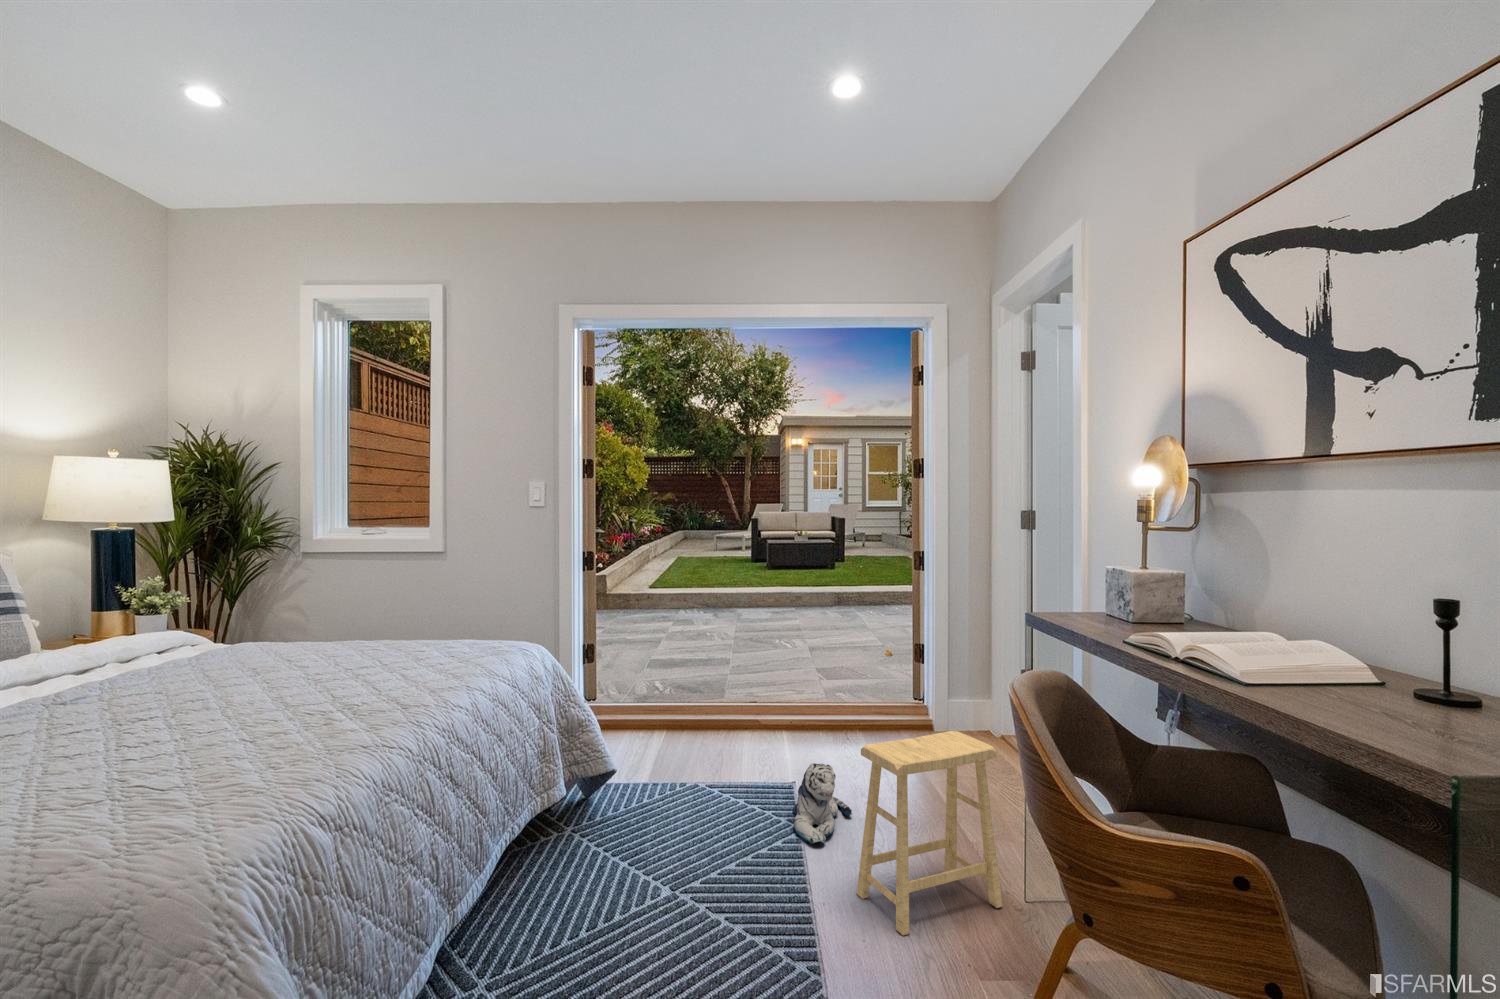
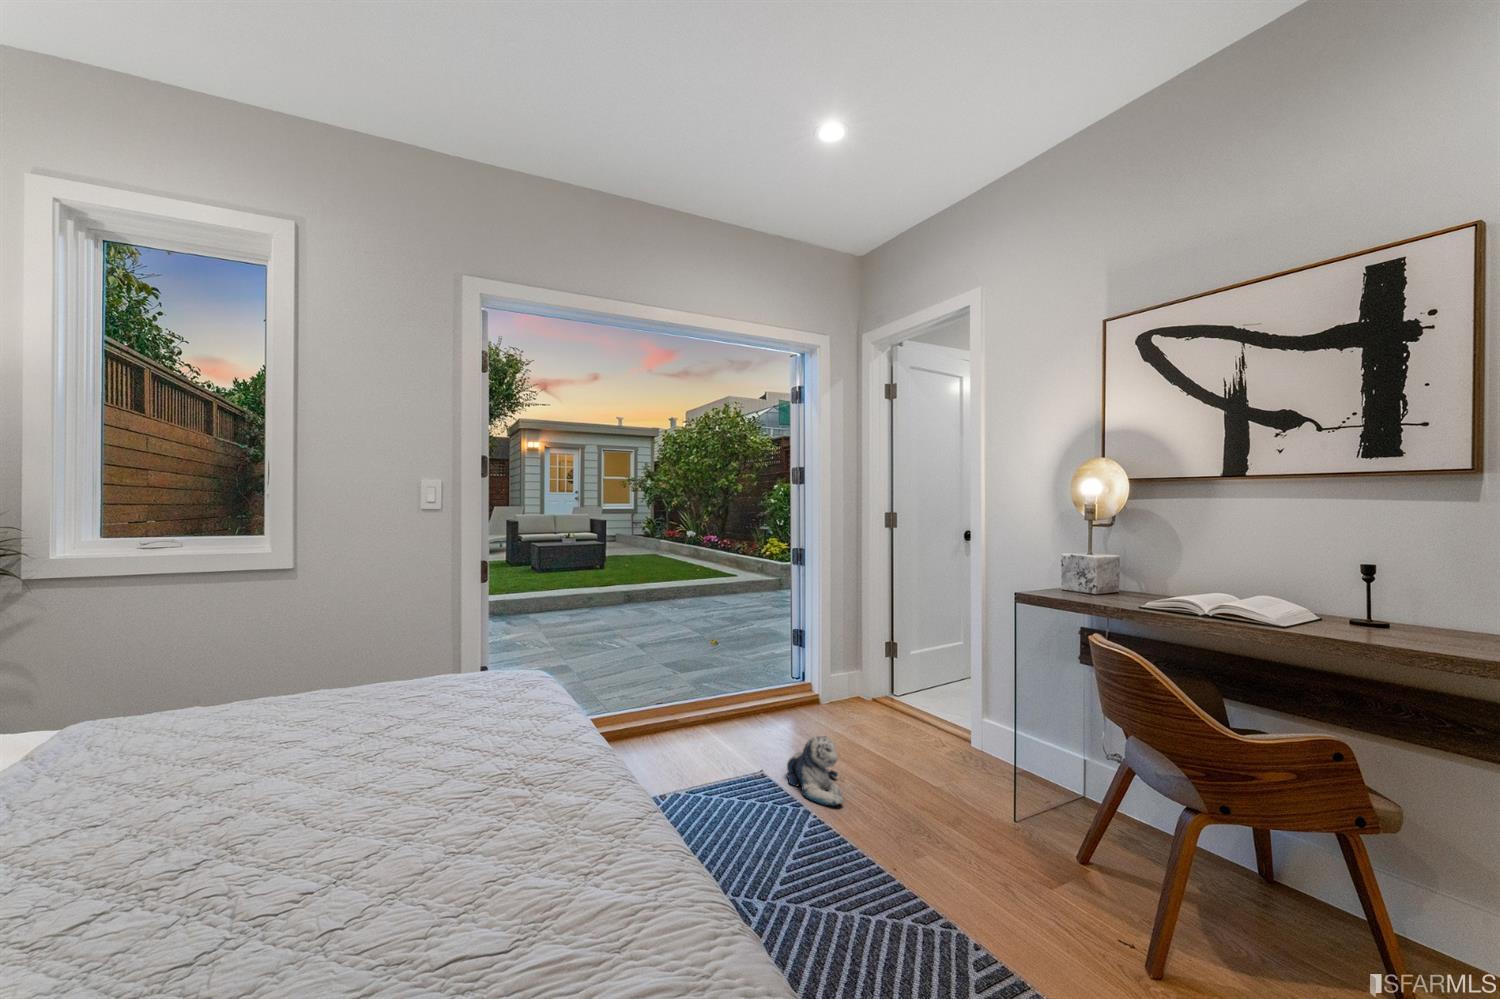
footstool: present [857,731,1002,936] -> none [905,690,1005,858]

